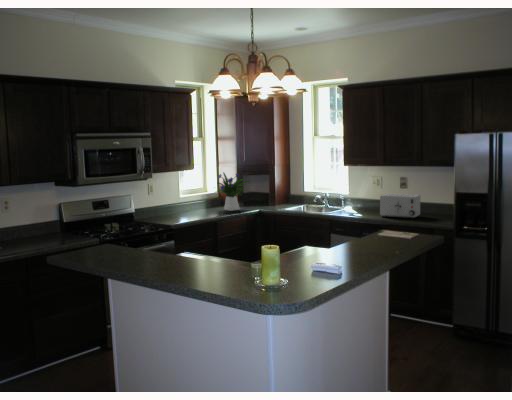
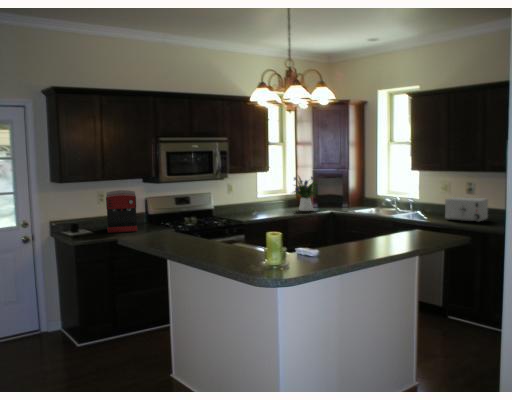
coffee maker: none [14,196,55,247] -> present [106,190,137,233]

